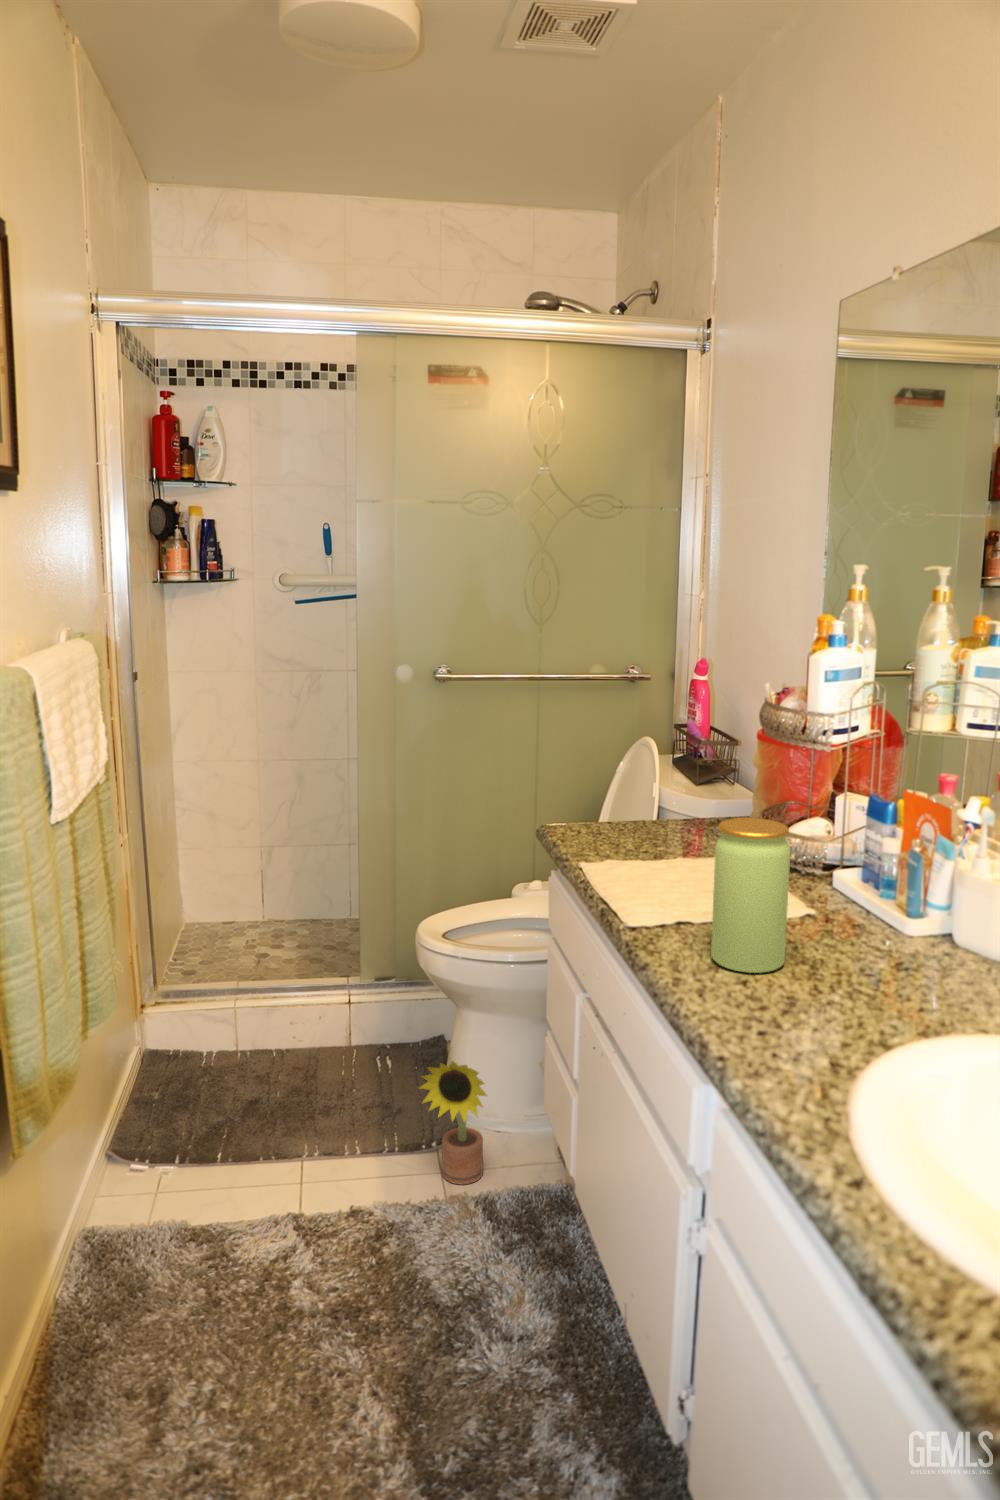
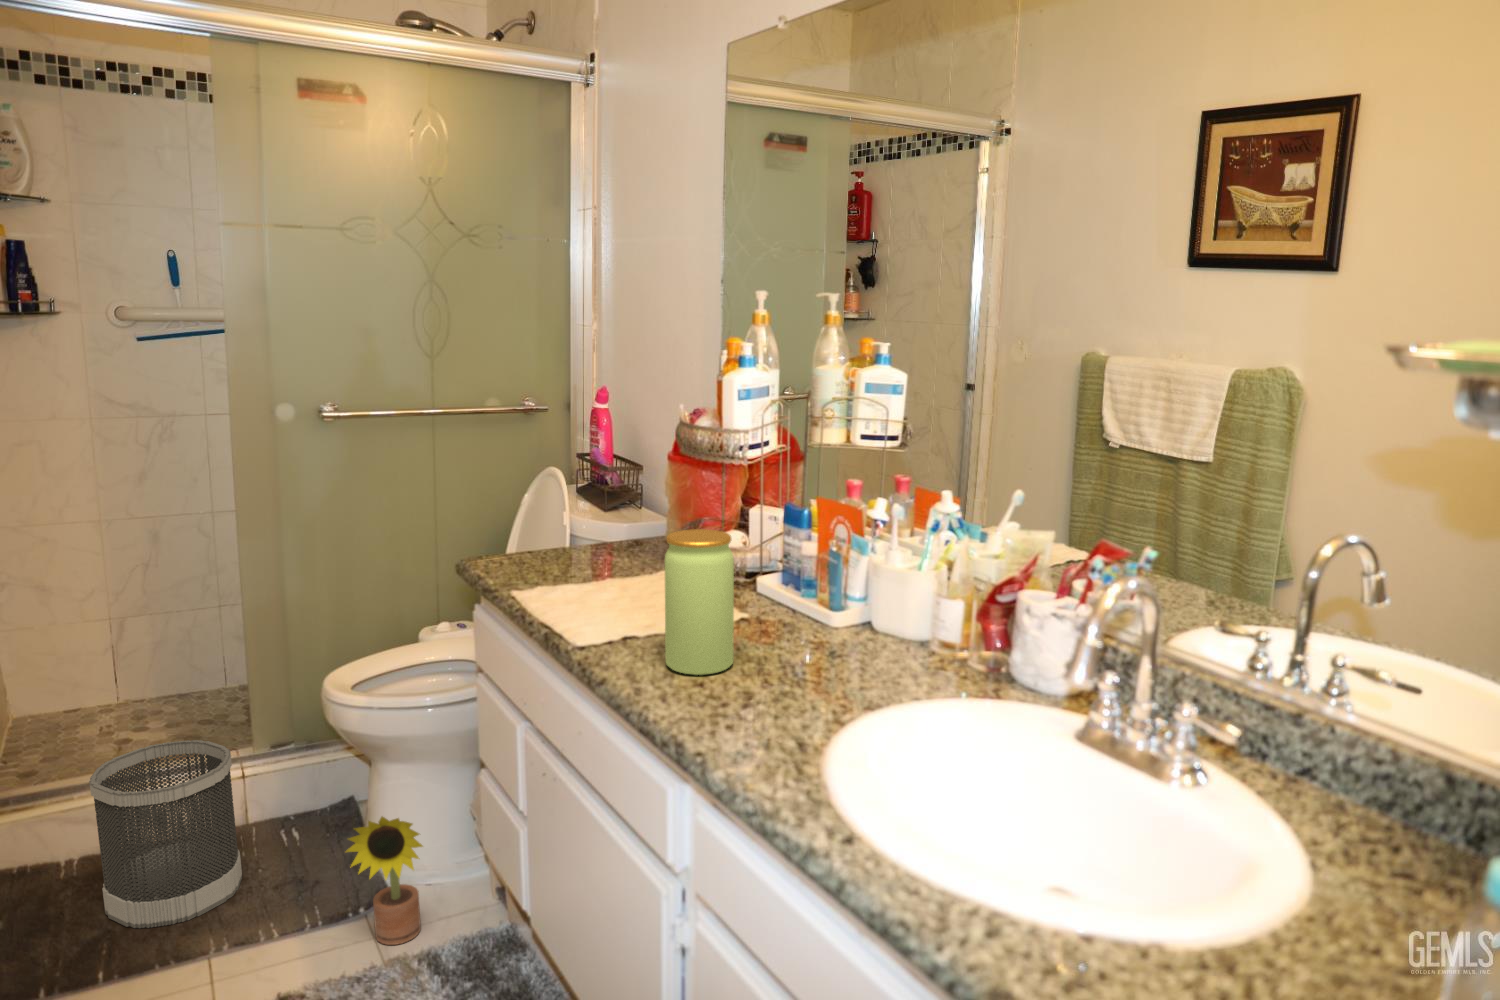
wastebasket: none [226,962,340,1125] -> present [89,740,242,929]

